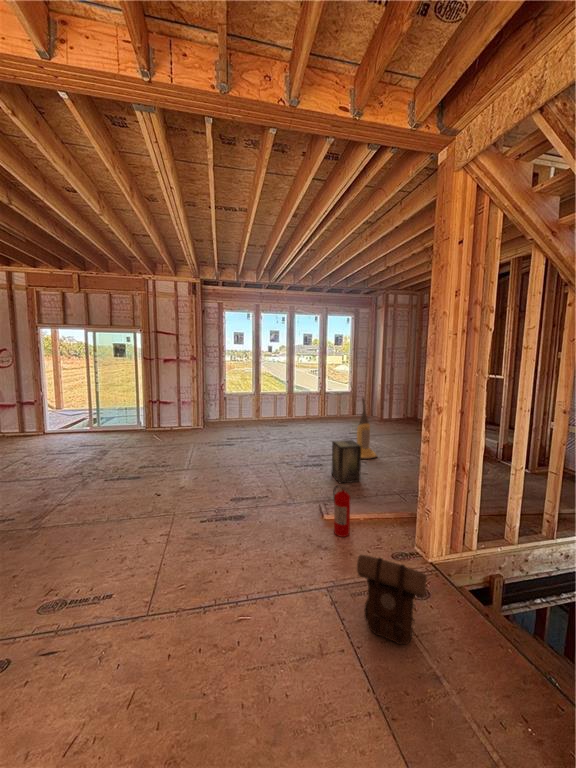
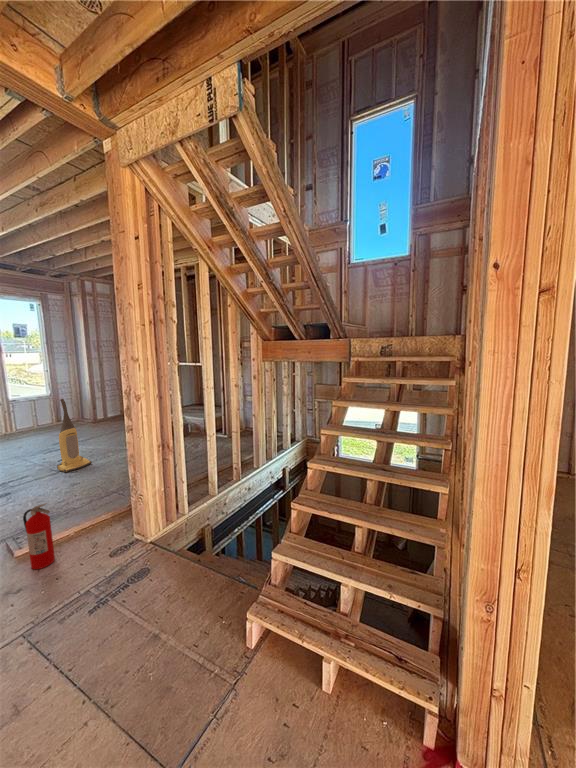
storage box: present [332,440,361,483] -> none [19,451,69,509]
backpack: present [357,555,427,644] -> none [57,552,137,642]

